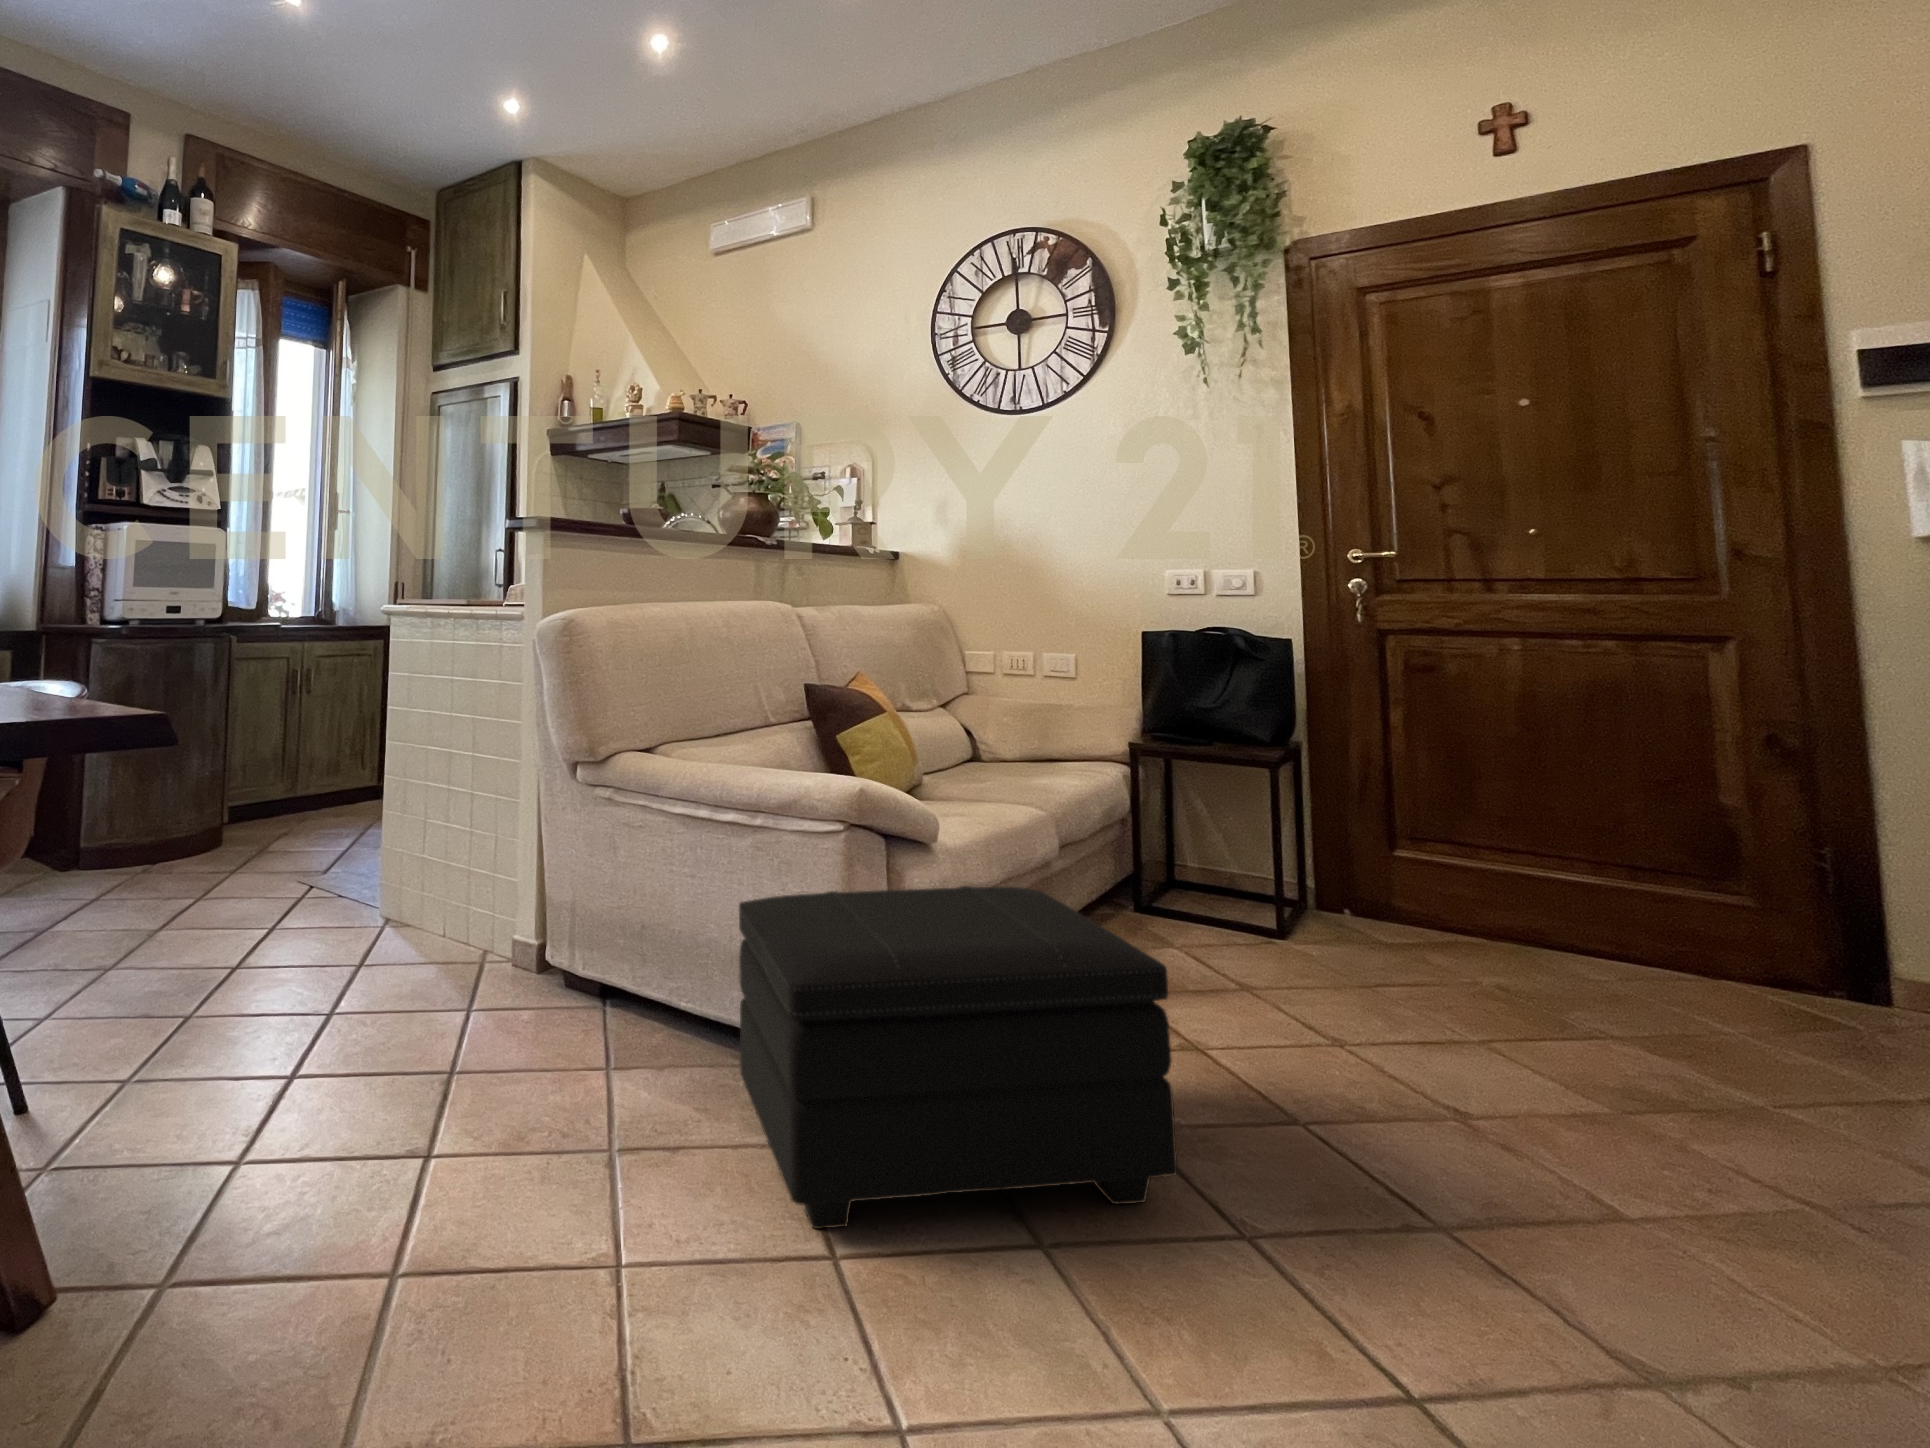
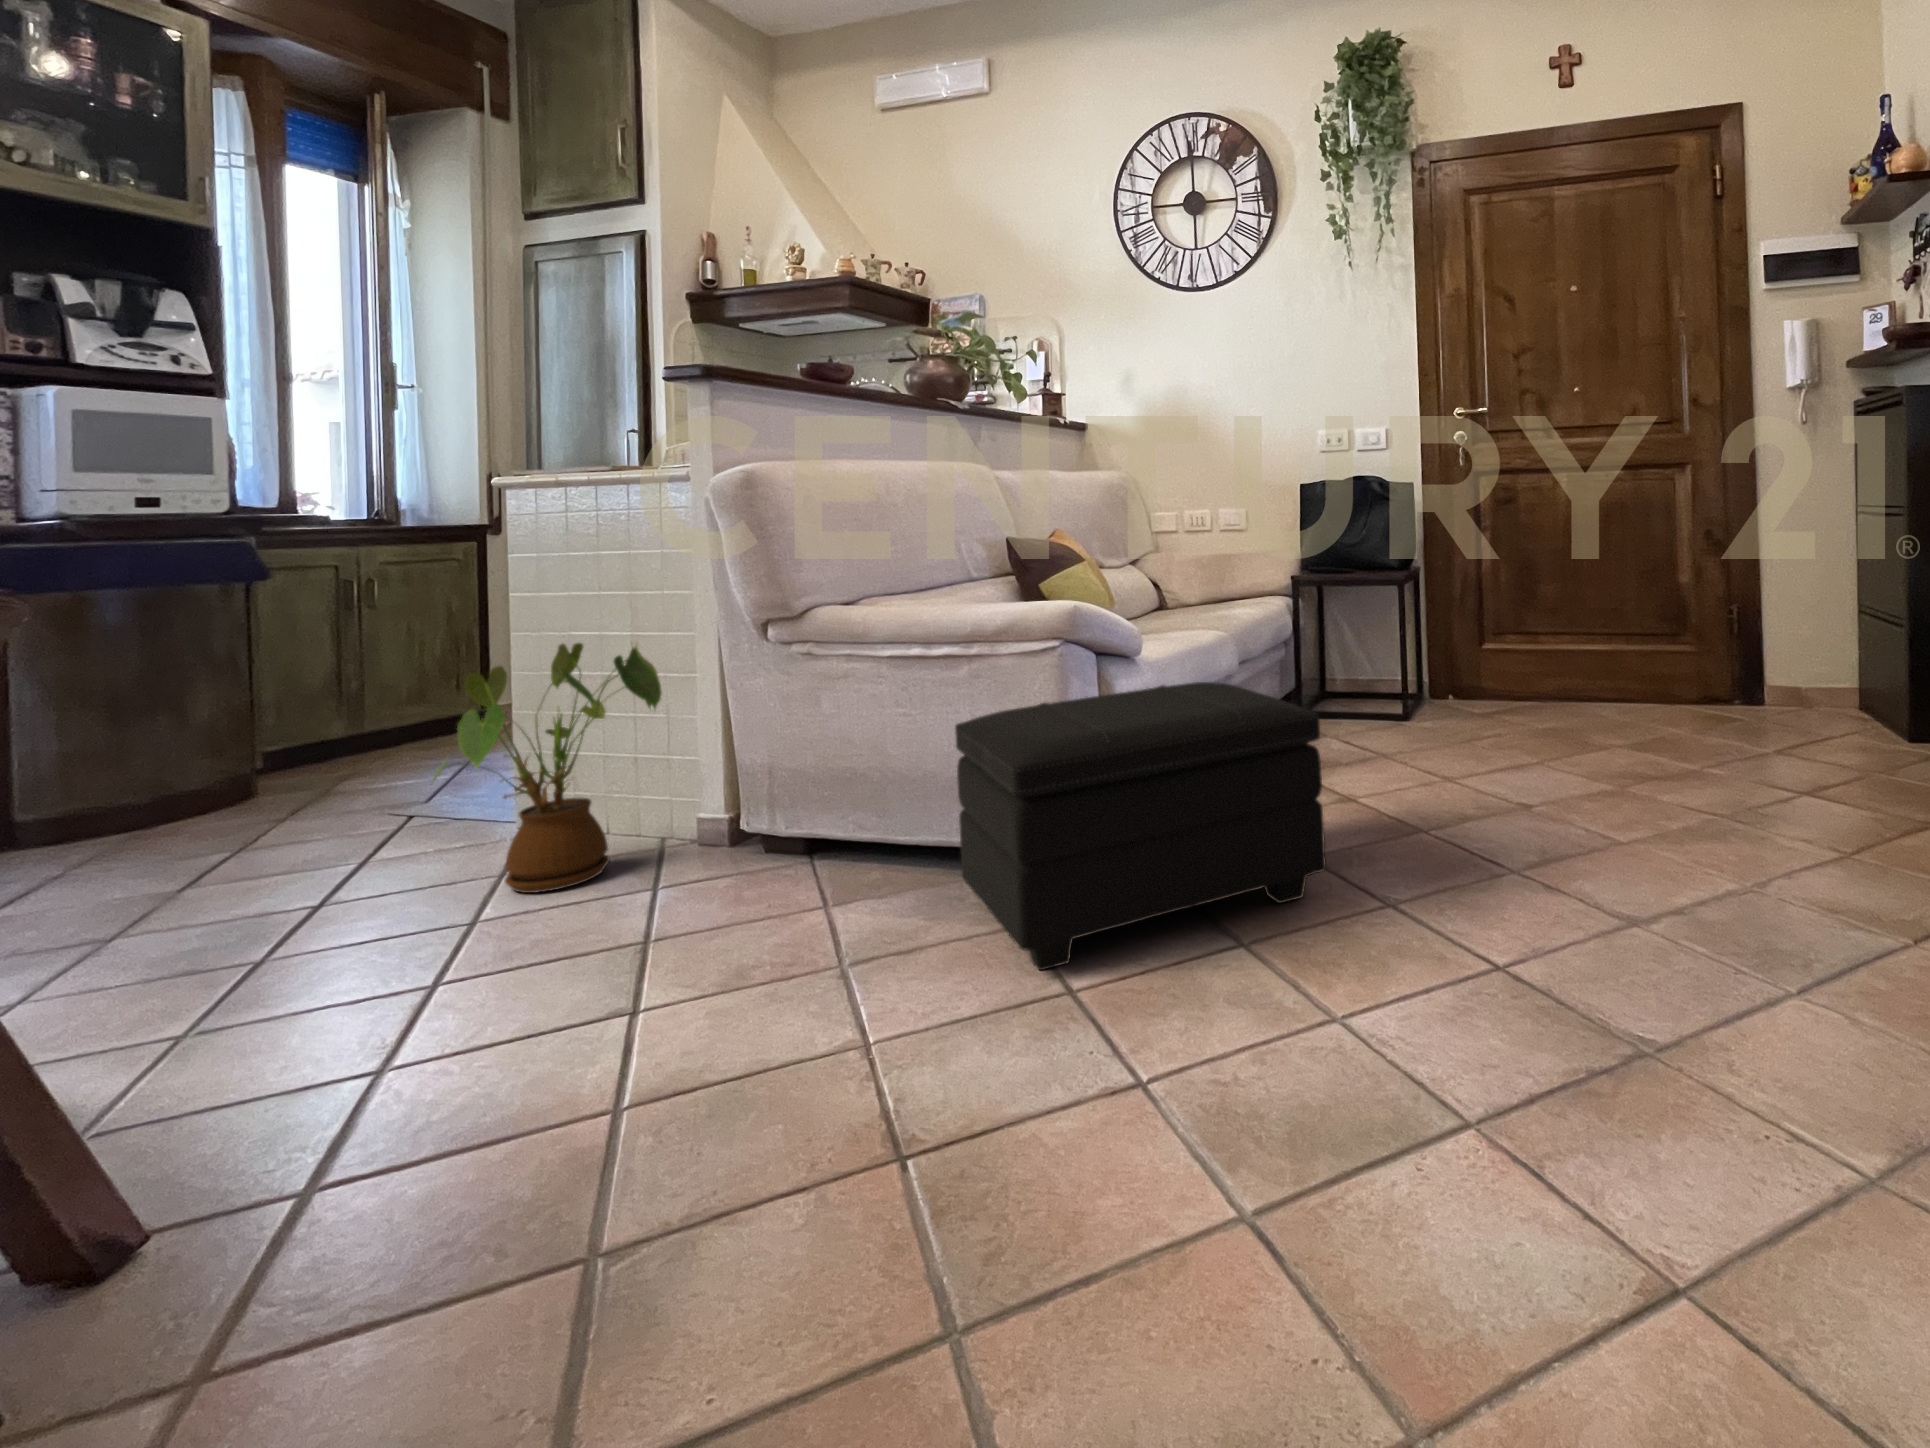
house plant: none [307,760,488,993] -> present [434,643,662,893]

